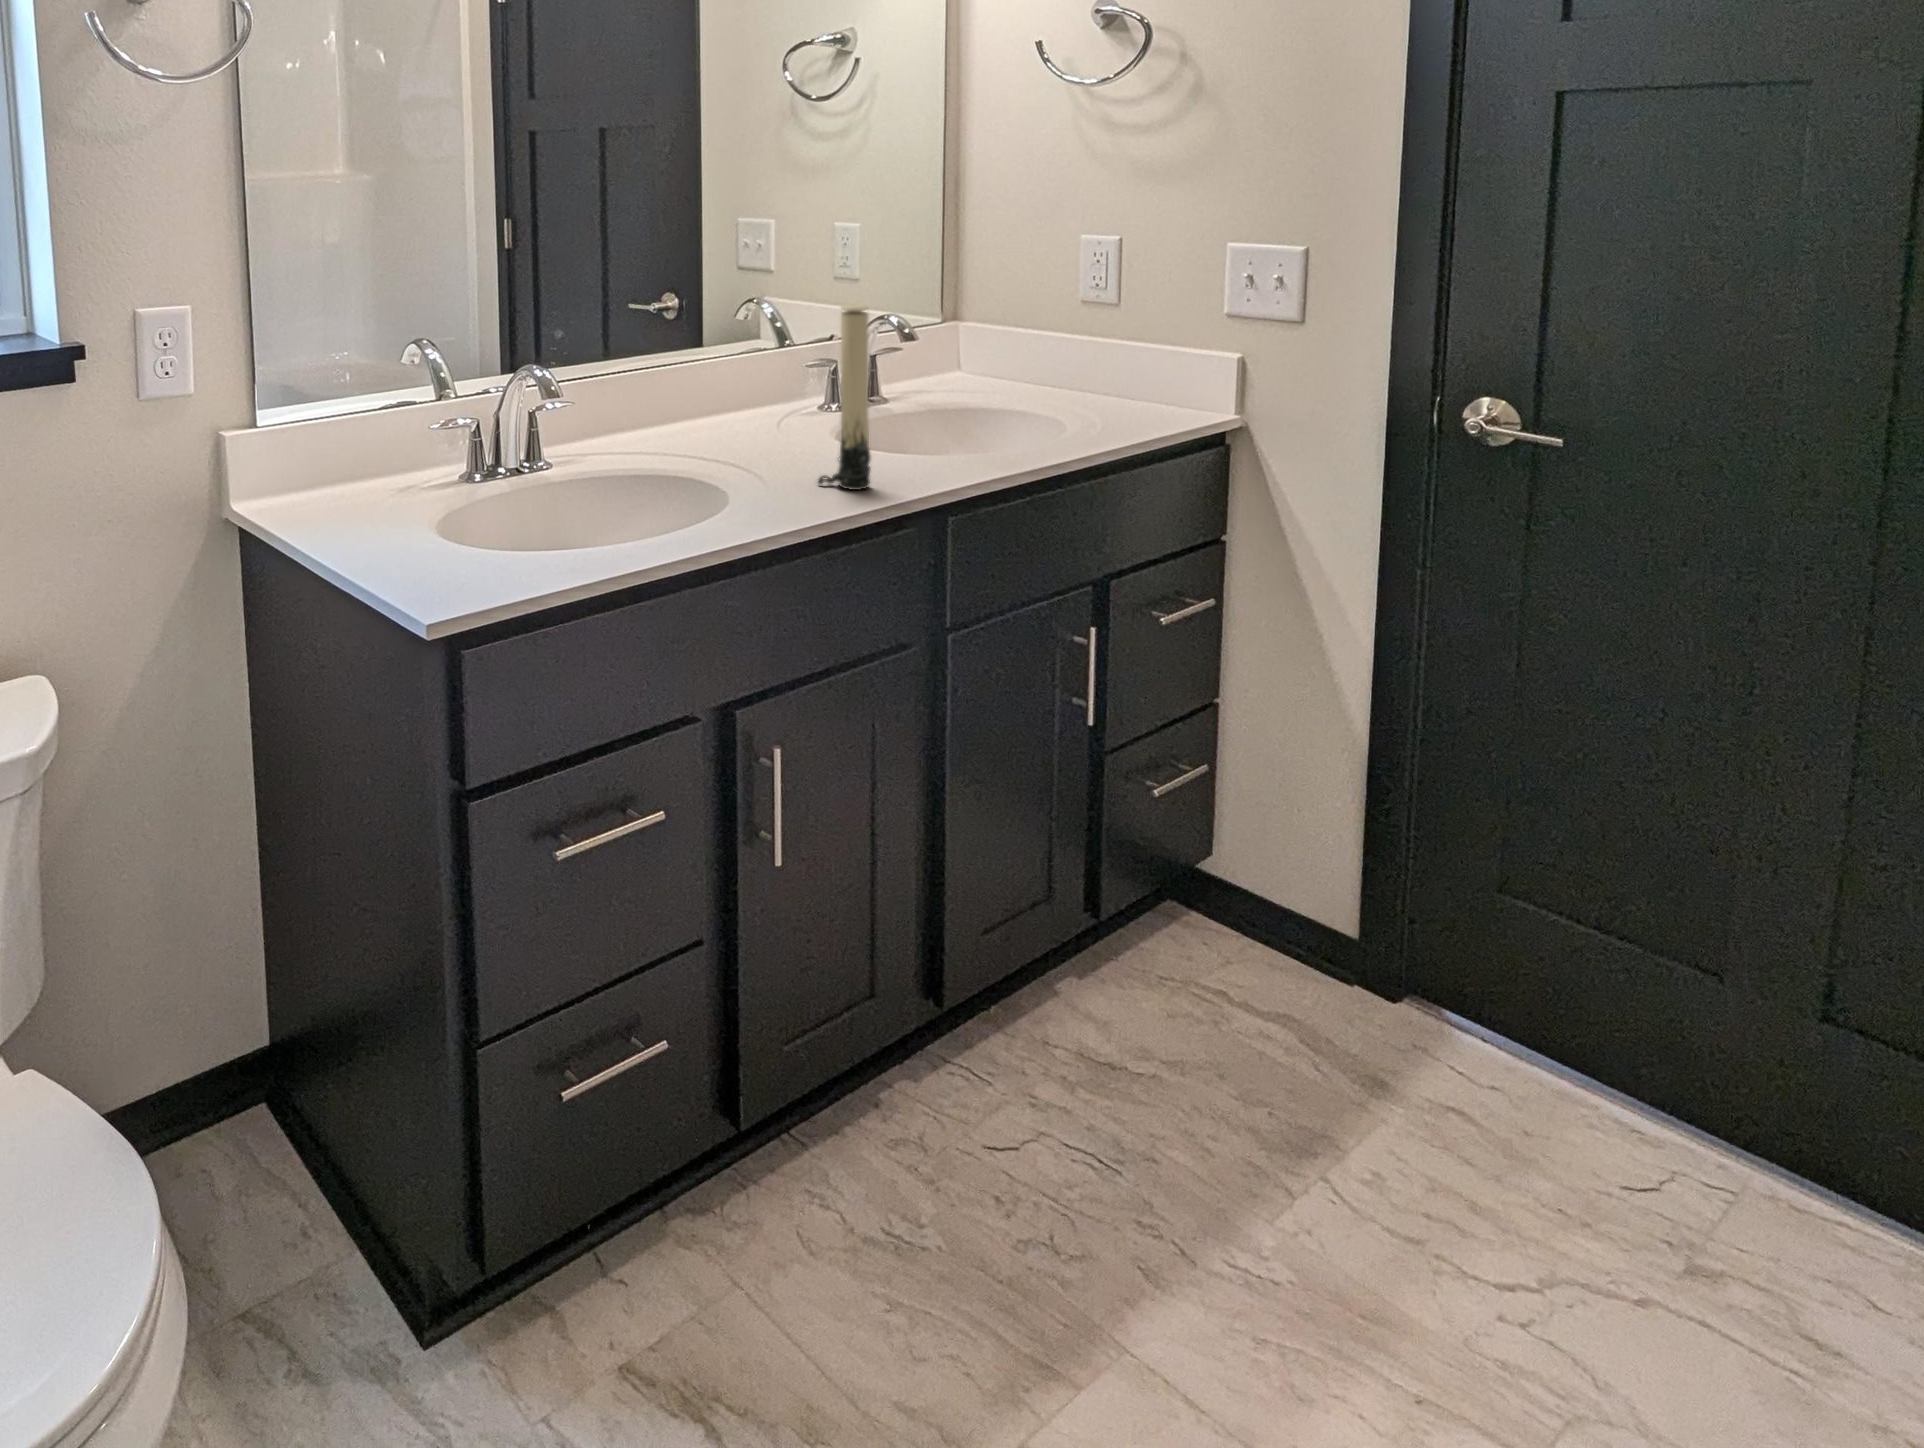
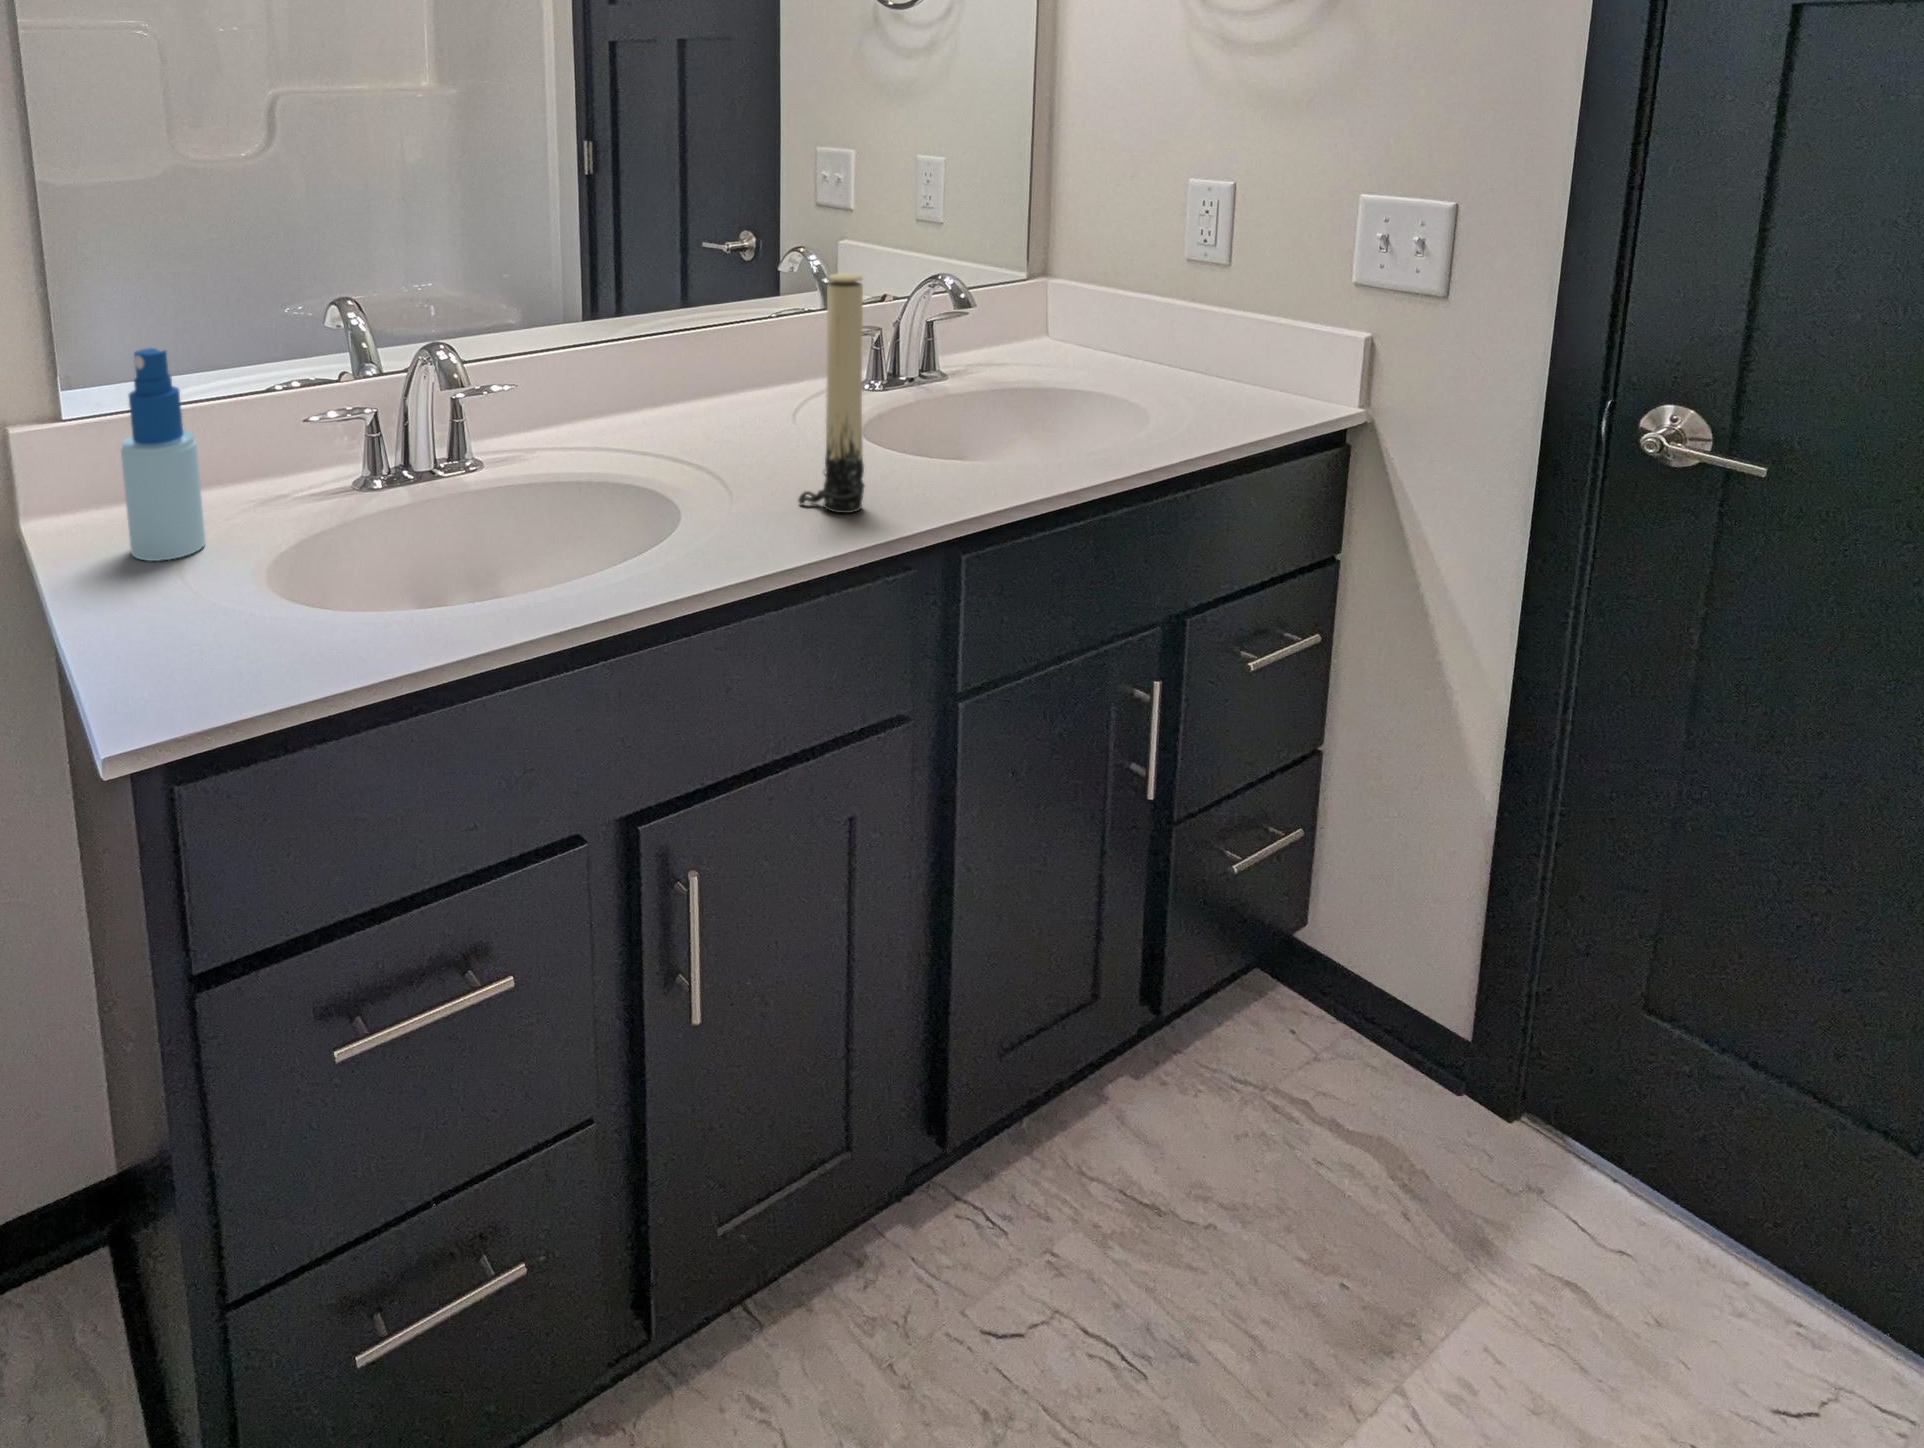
spray bottle: none [323,368,380,527] -> present [121,348,205,561]

